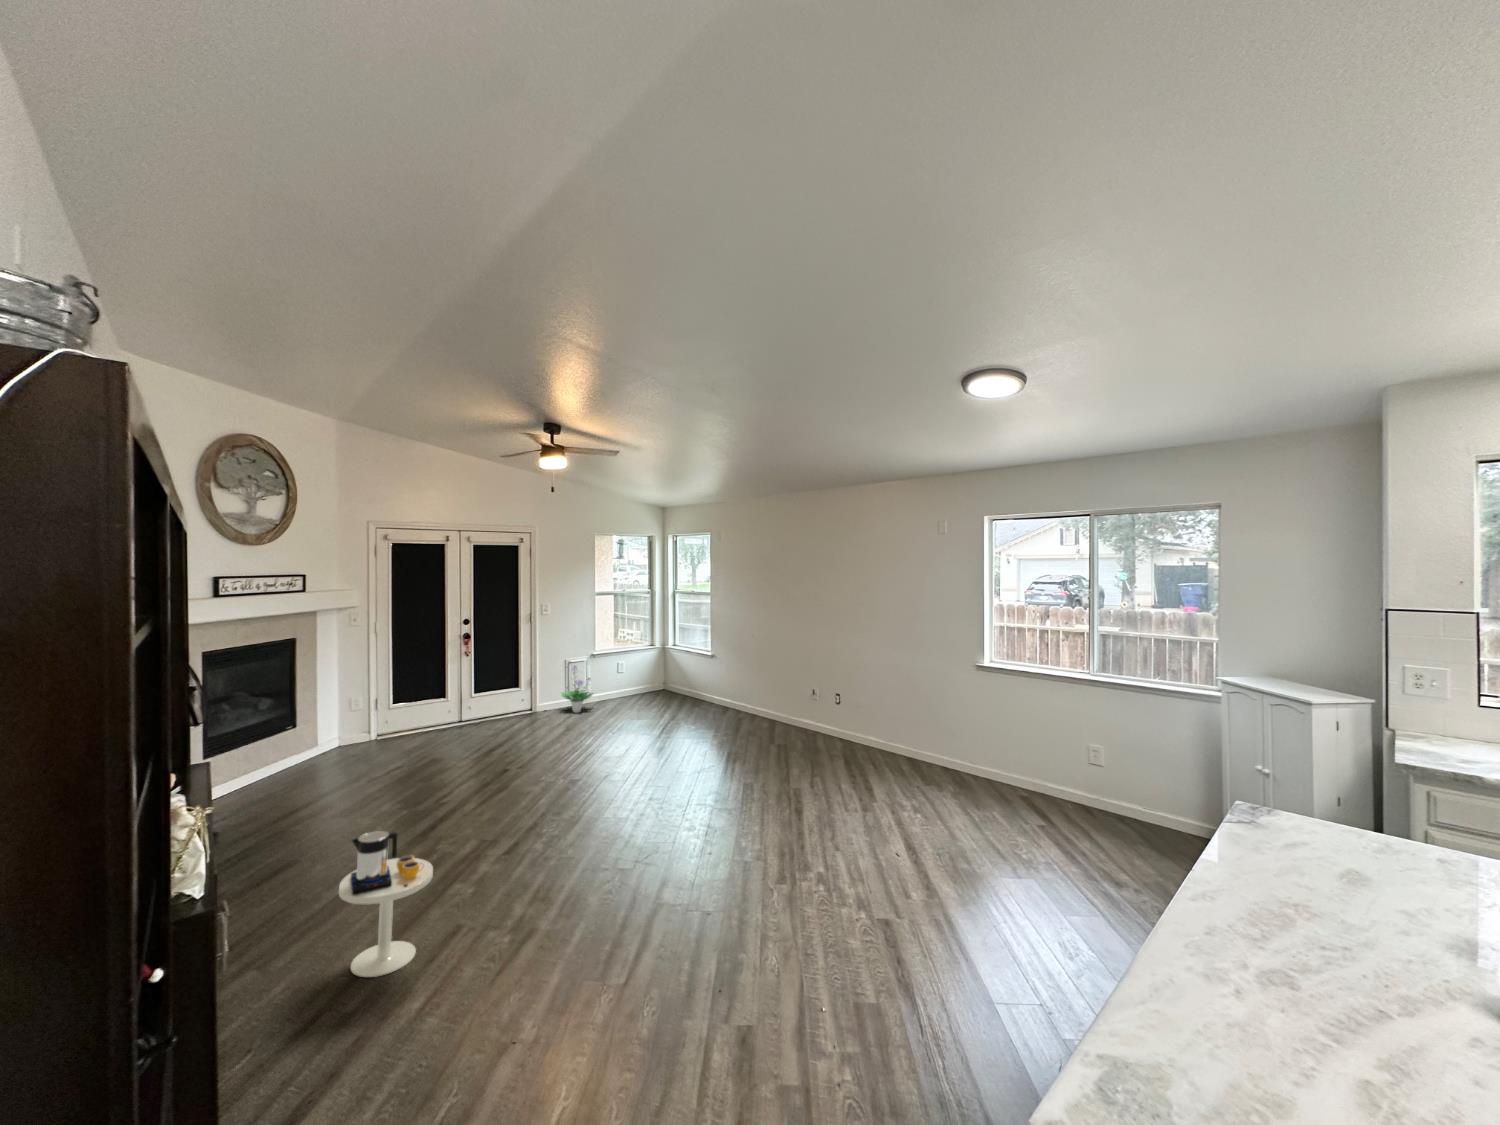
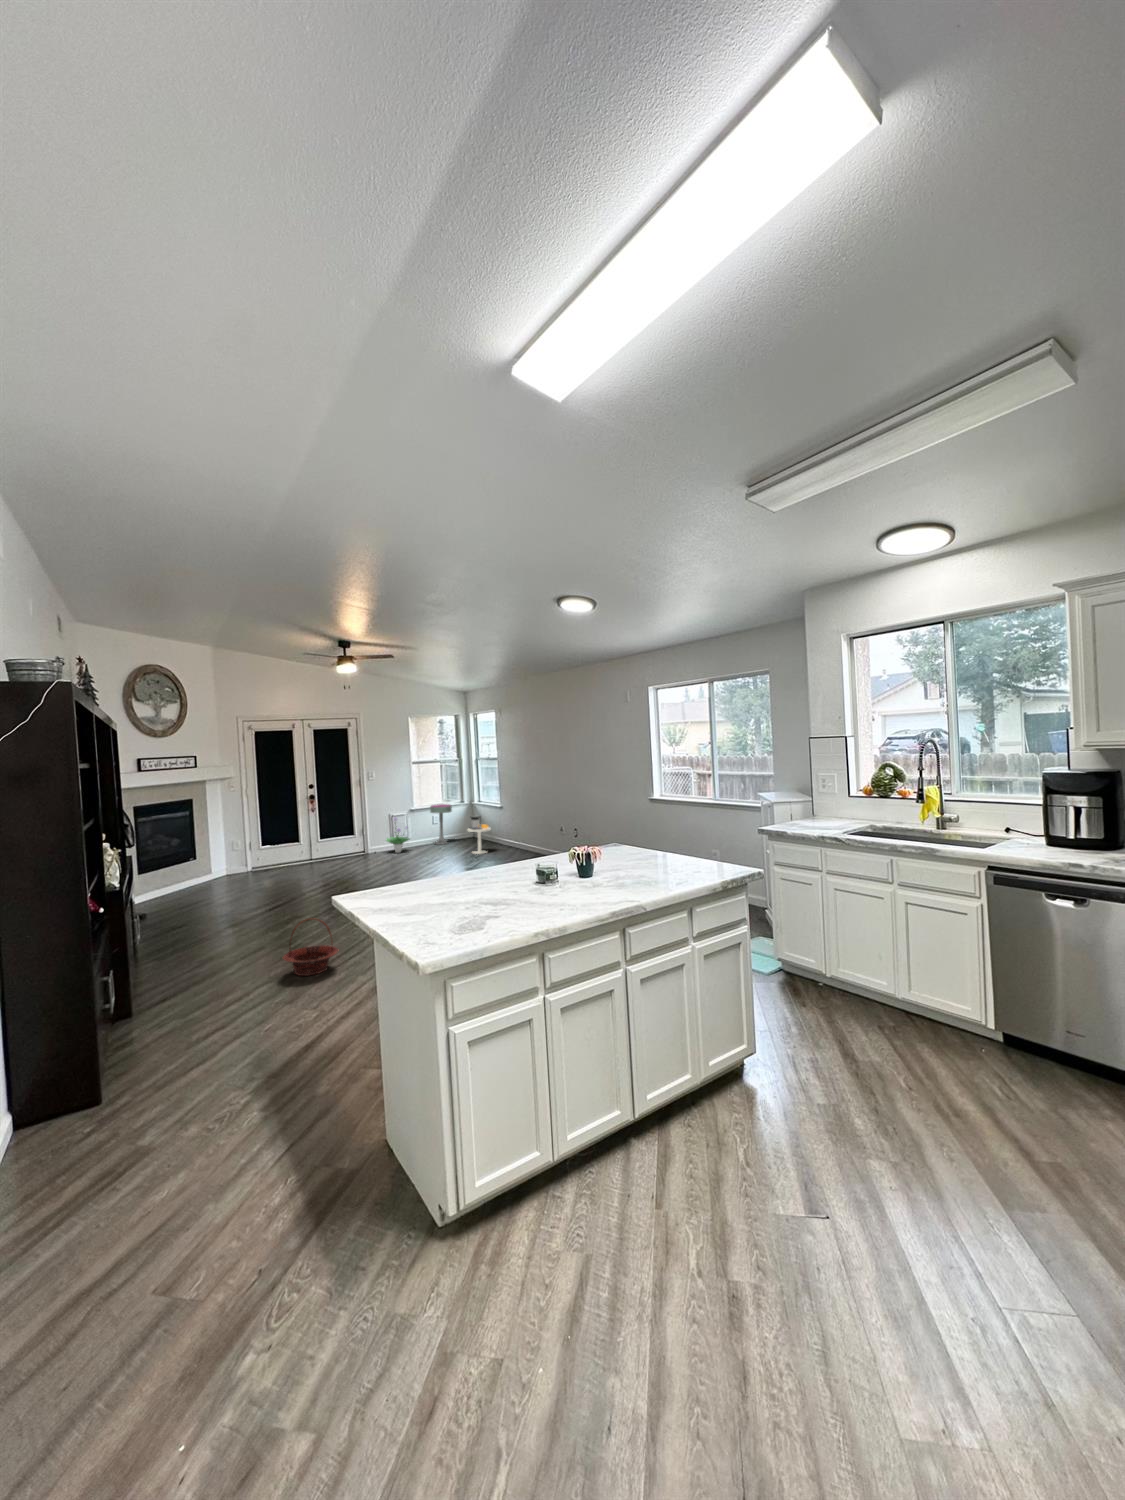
bar stool: none [615,648,643,700] -> present [430,804,452,845]
side table: present [339,831,433,977] -> present [468,816,491,854]
basket: none [522,904,622,1022] -> present [283,919,339,976]

